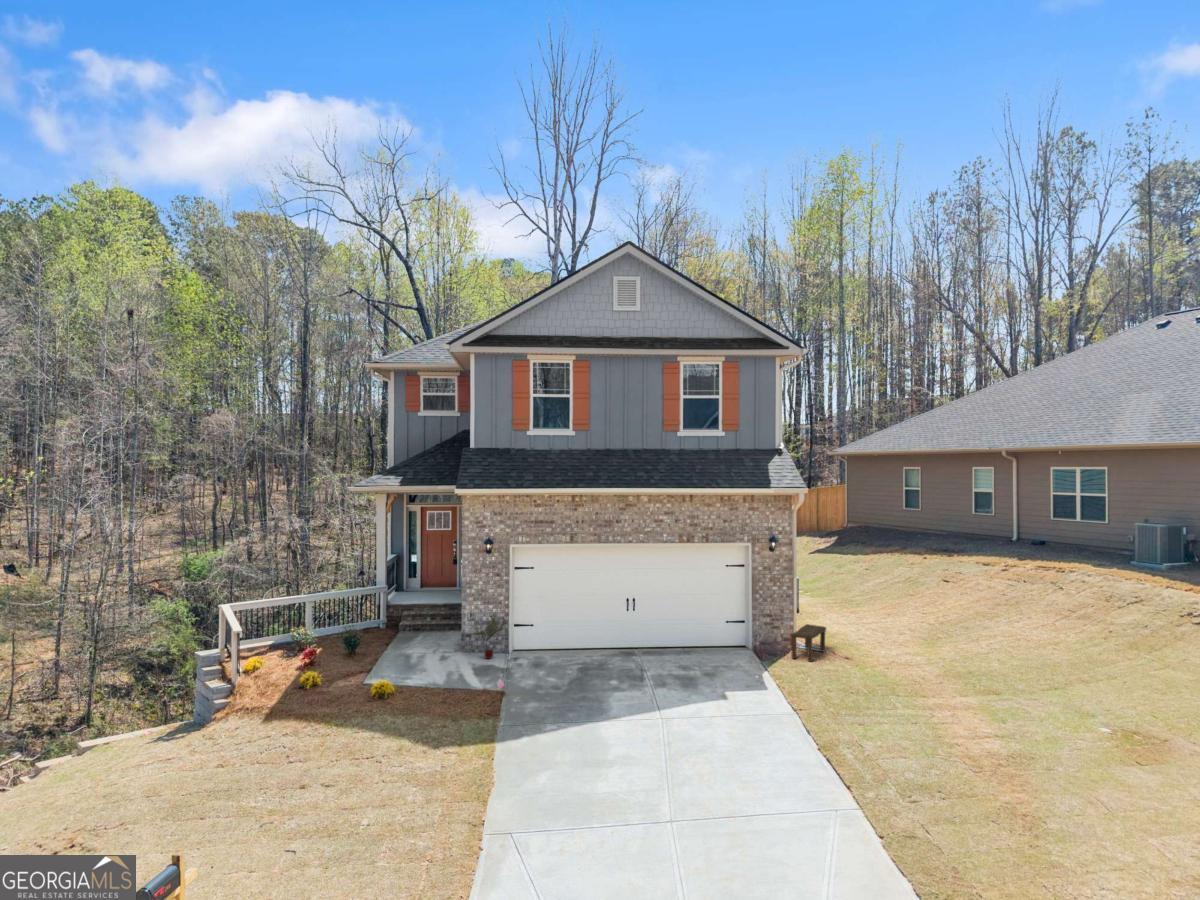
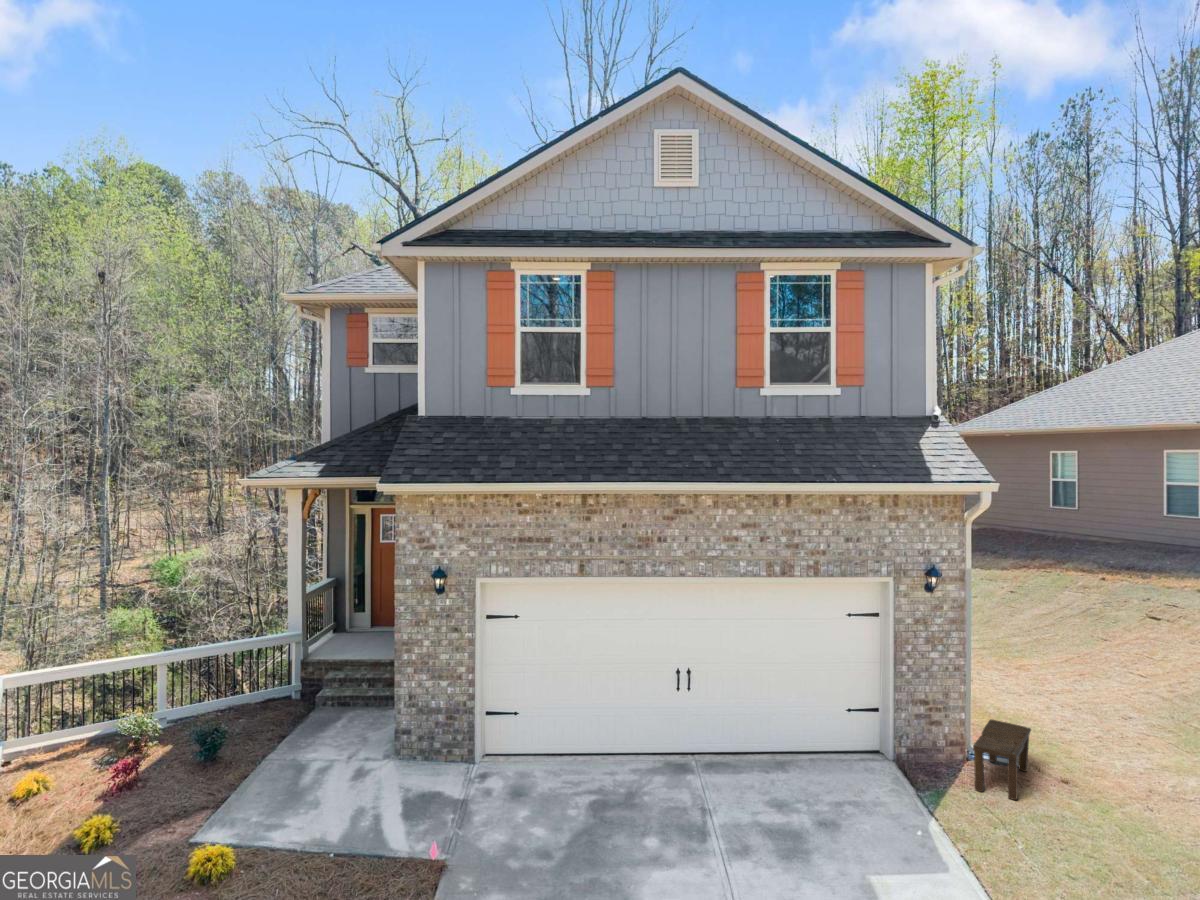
potted tree: present [472,613,506,659] -> none [406,694,470,777]

